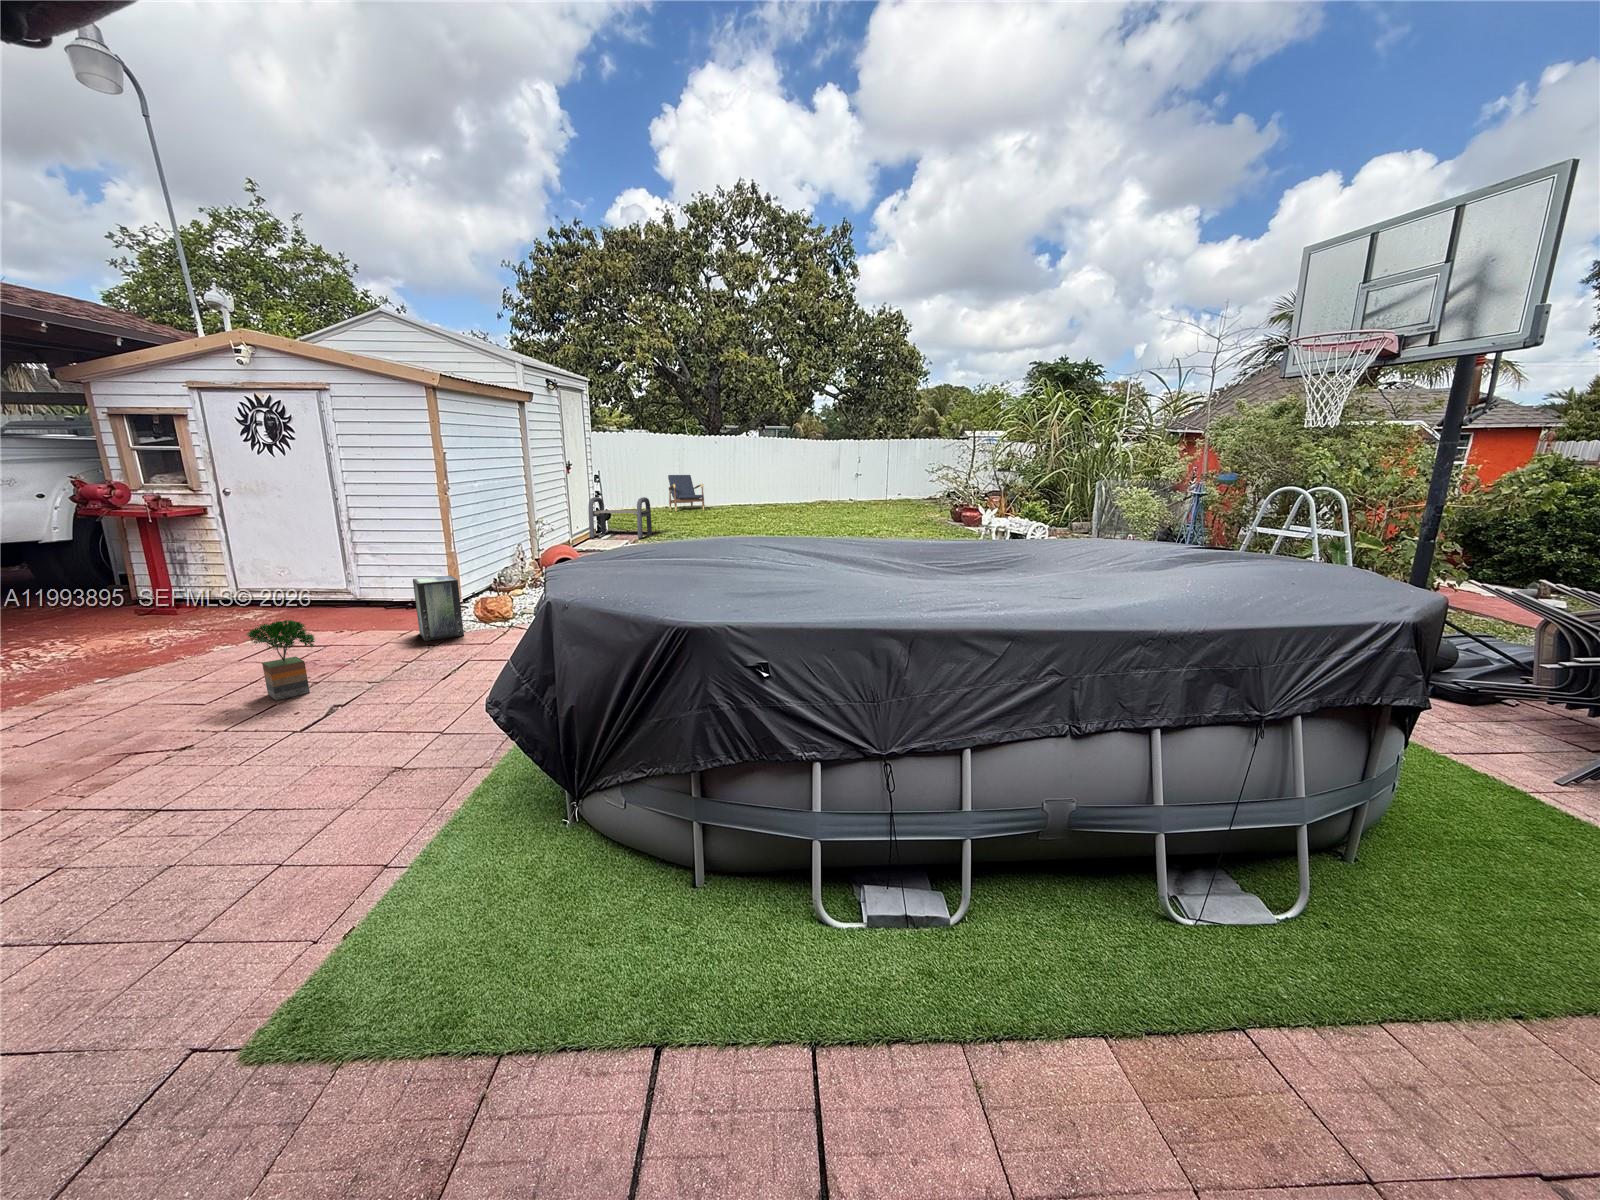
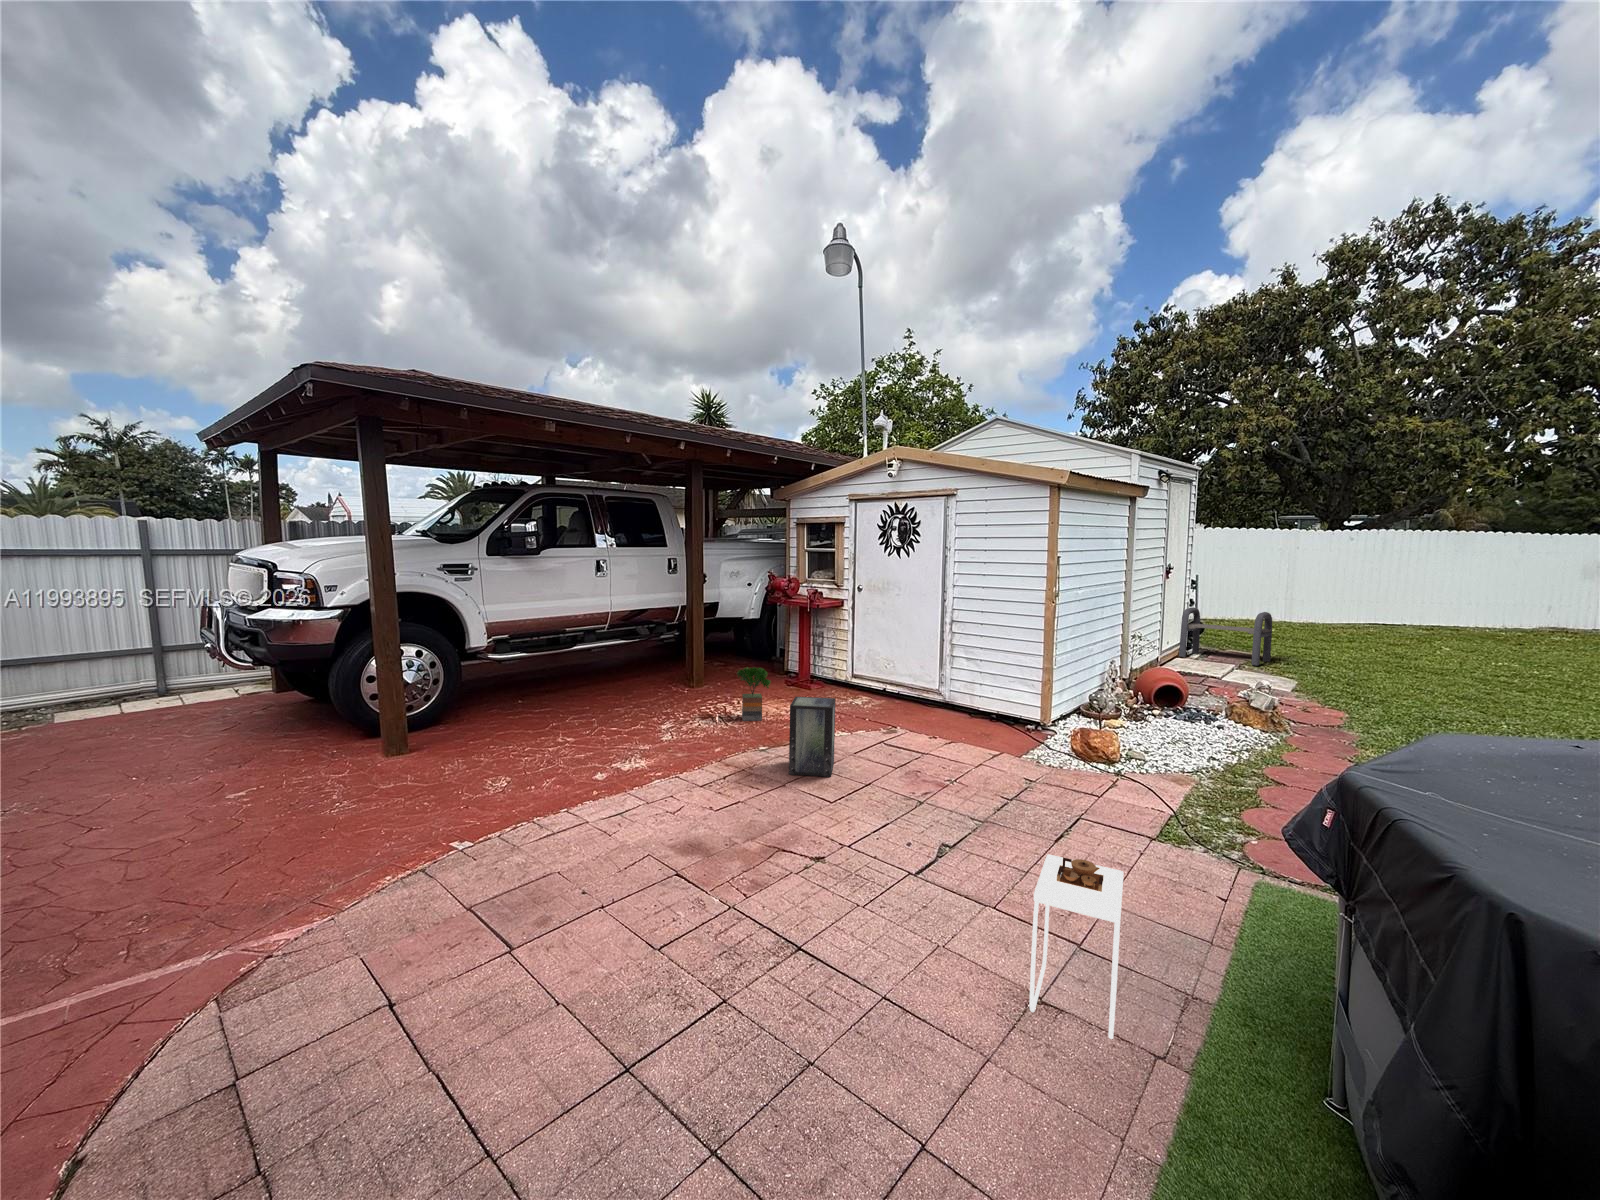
lounge chair: present [668,475,704,511] -> none [1275,582,1337,631]
storage box: present [413,575,464,641] -> present [789,697,835,777]
potted tree: present [246,620,315,700] -> present [737,667,771,721]
side table: none [371,662,456,769] -> present [1030,854,1124,1039]

